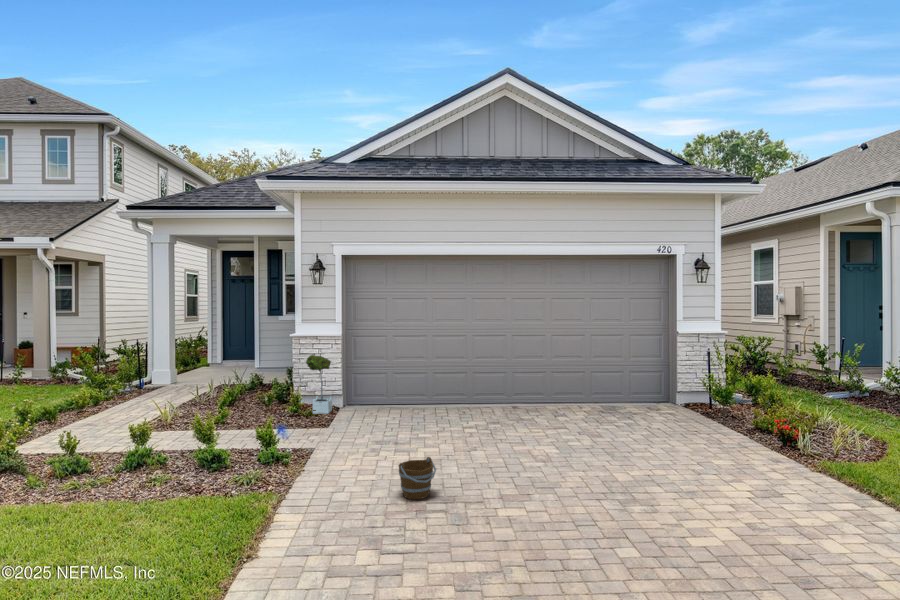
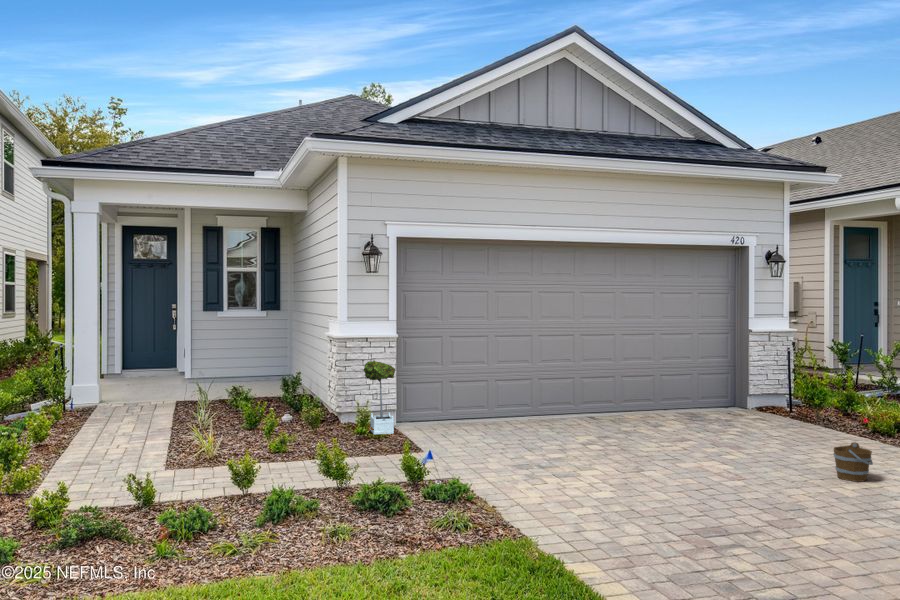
bucket: present [398,457,436,499] -> present [833,442,873,482]

